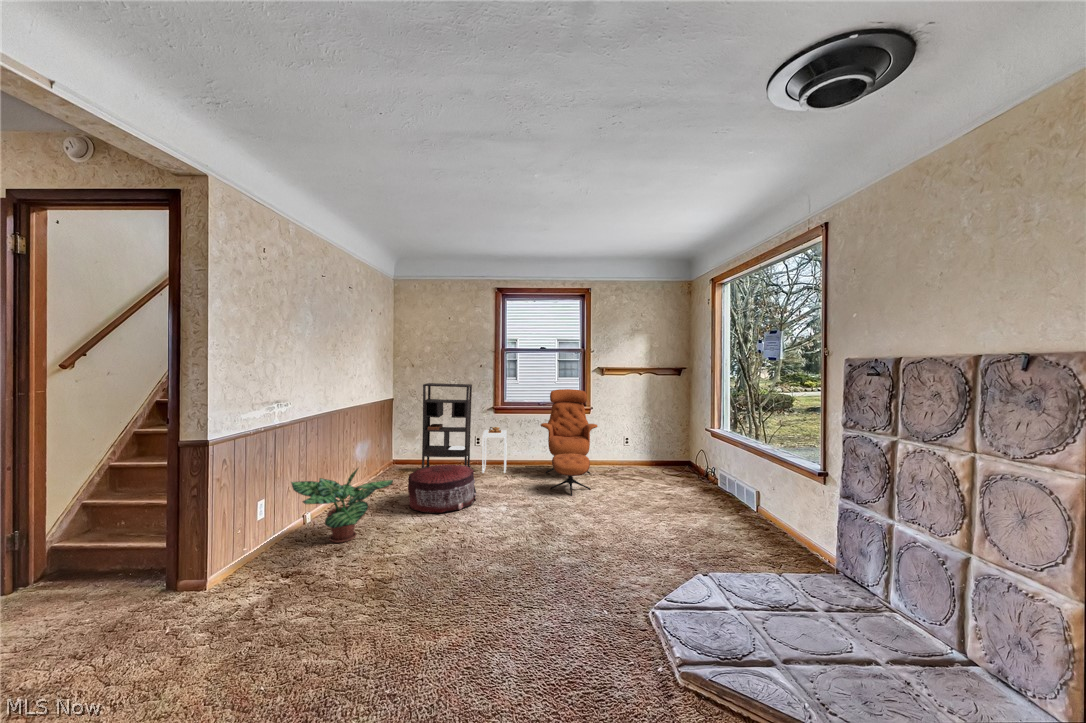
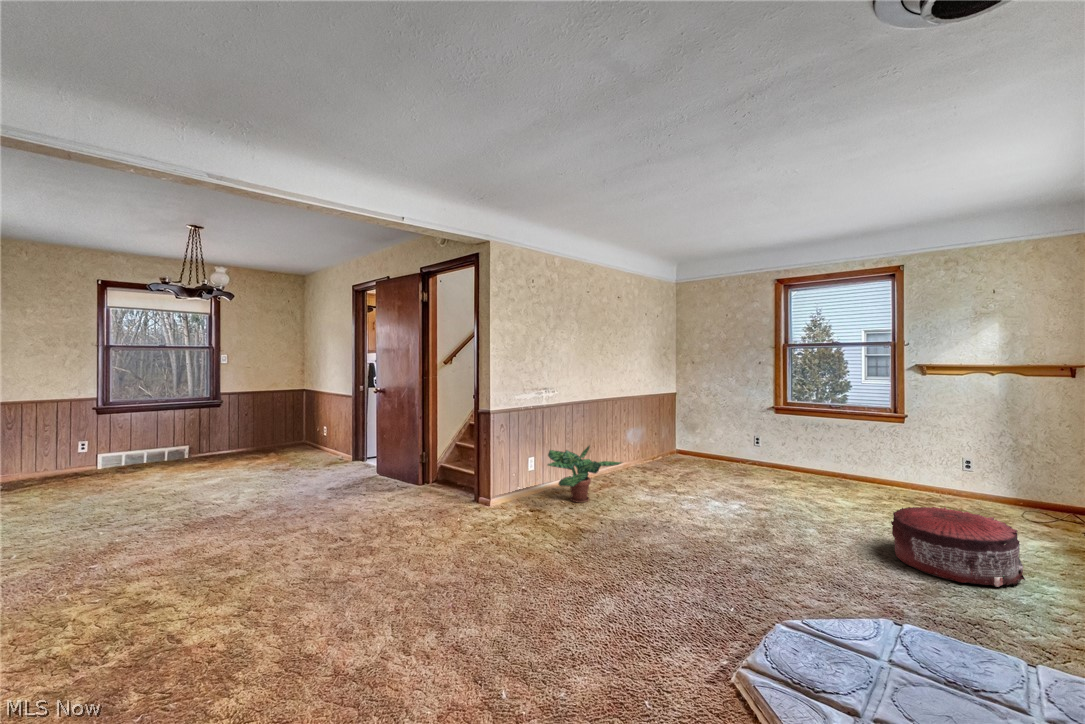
bookshelf: present [422,383,472,468] -> none [683,379,740,476]
lounge chair: present [541,389,598,496] -> none [807,391,898,522]
side table: present [482,427,507,473] -> none [743,430,780,483]
pouf: present [408,464,476,513] -> present [891,507,1025,587]

